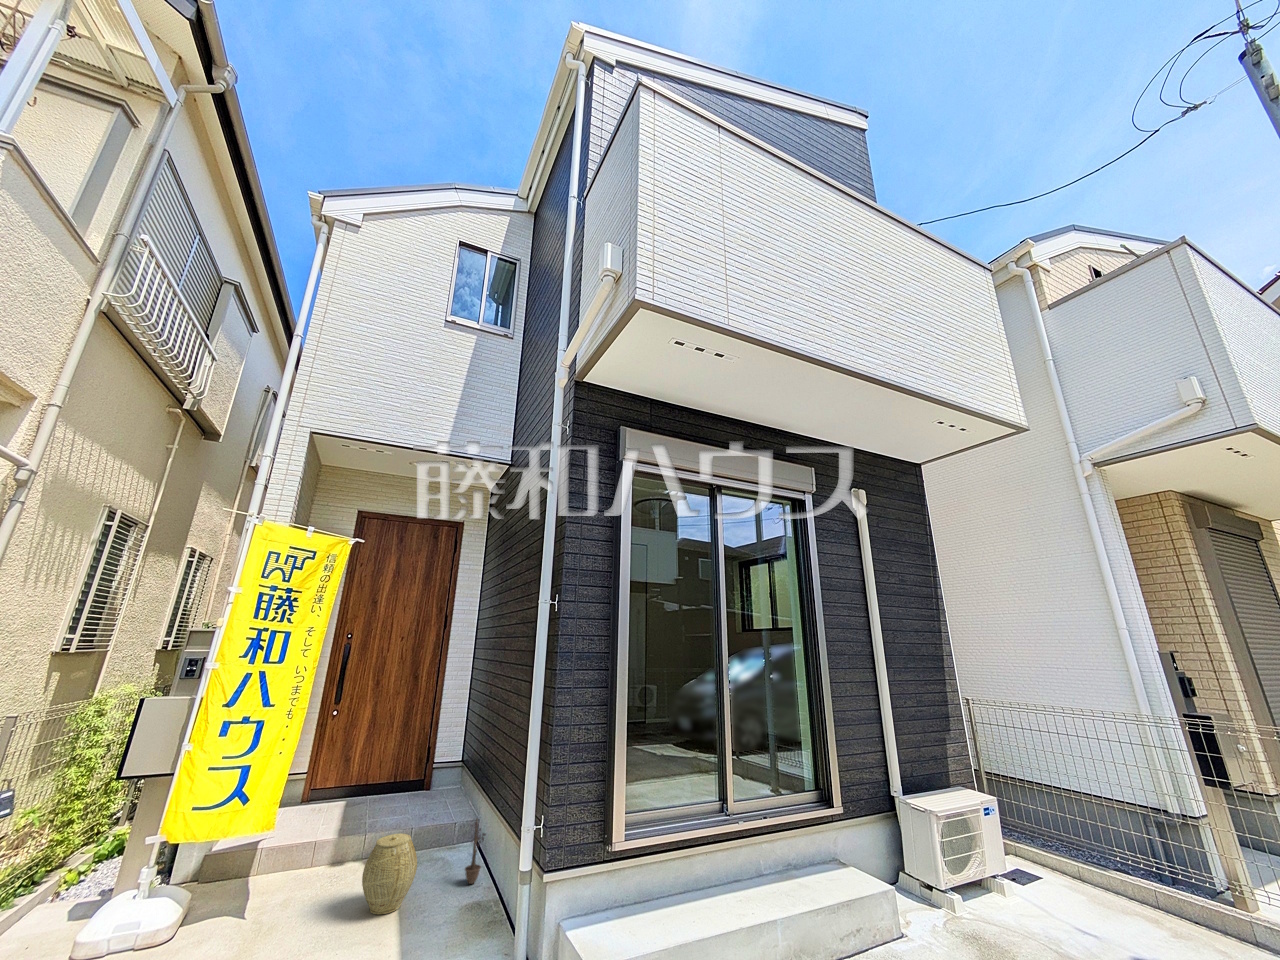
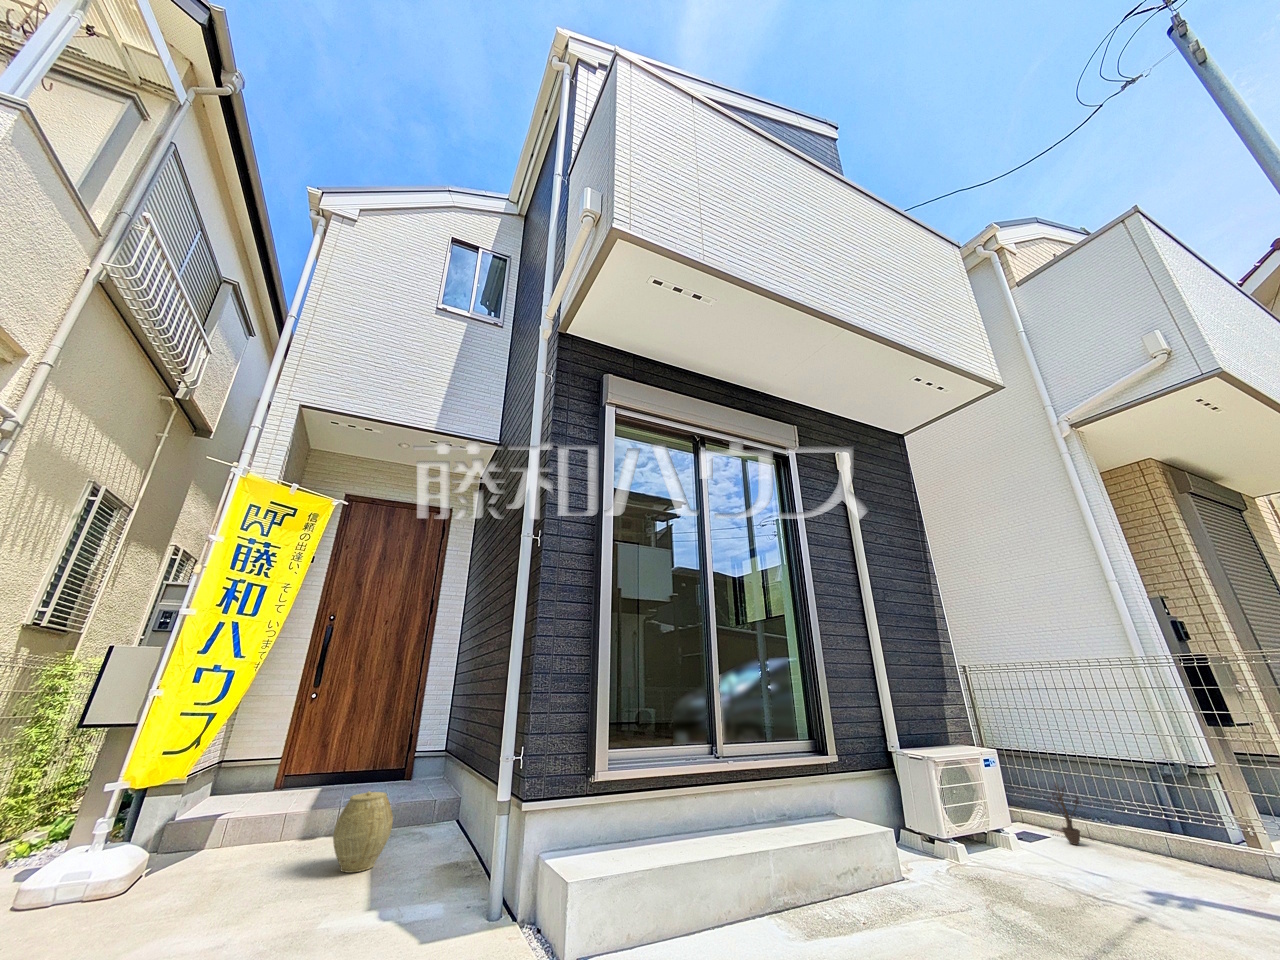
decorative plant: present [465,819,486,884] -> present [1047,784,1082,845]

